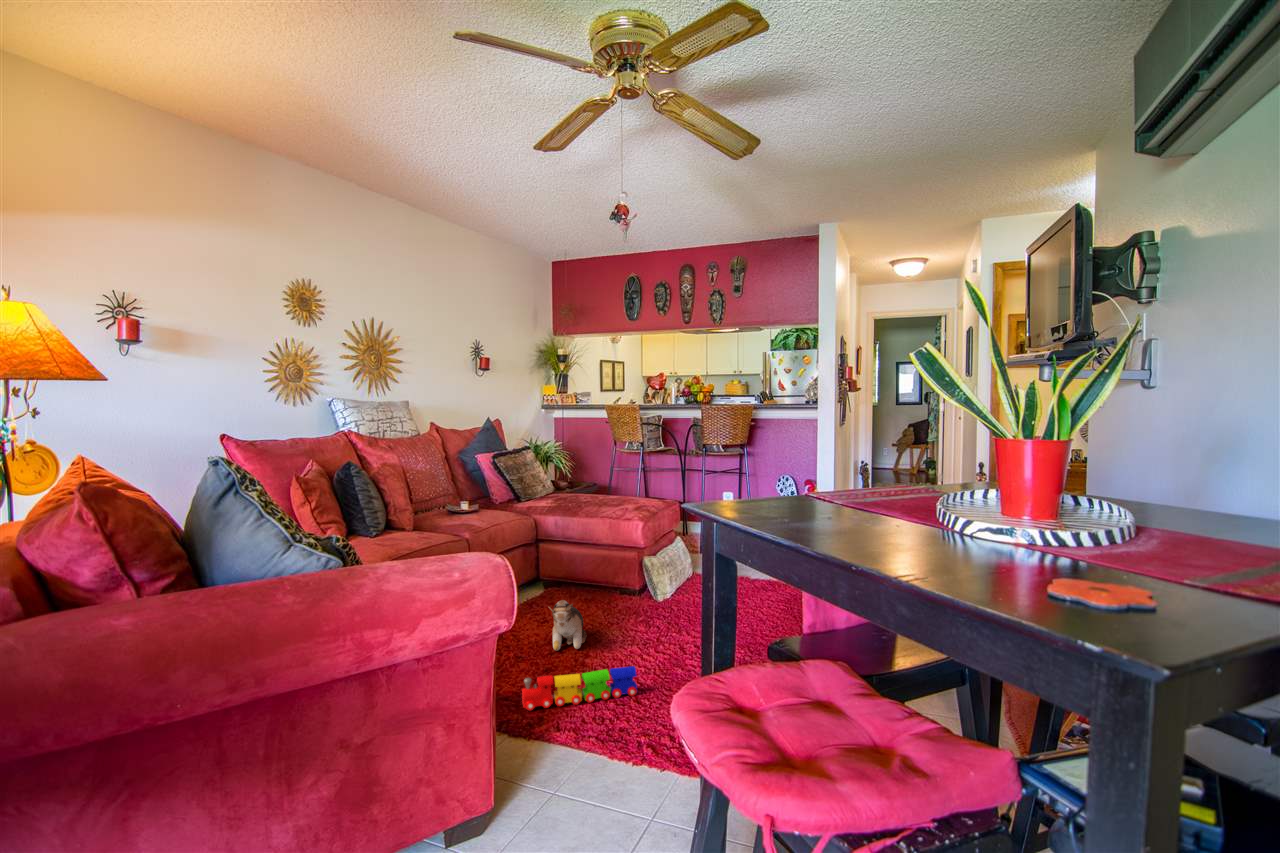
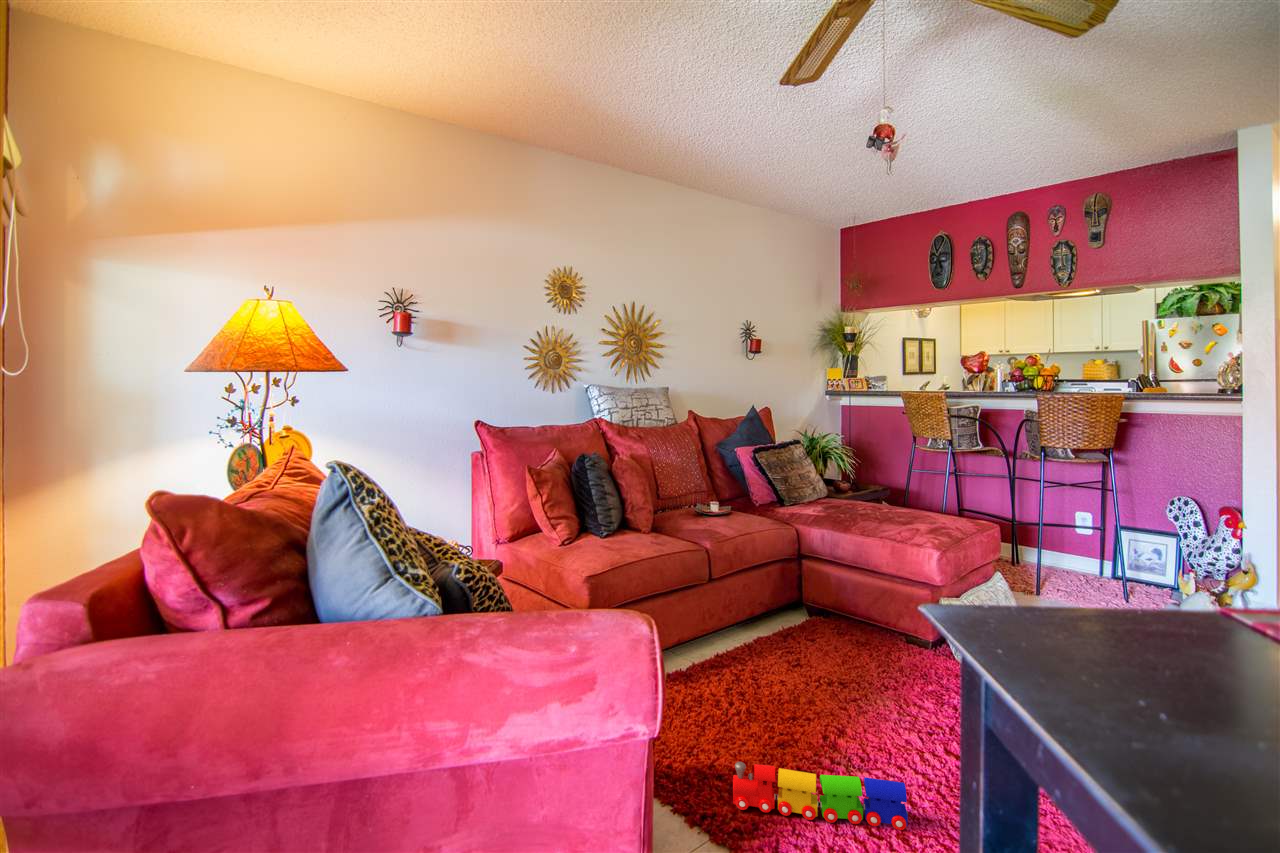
plush toy: present [549,600,587,651] -> none [787,649,844,718]

